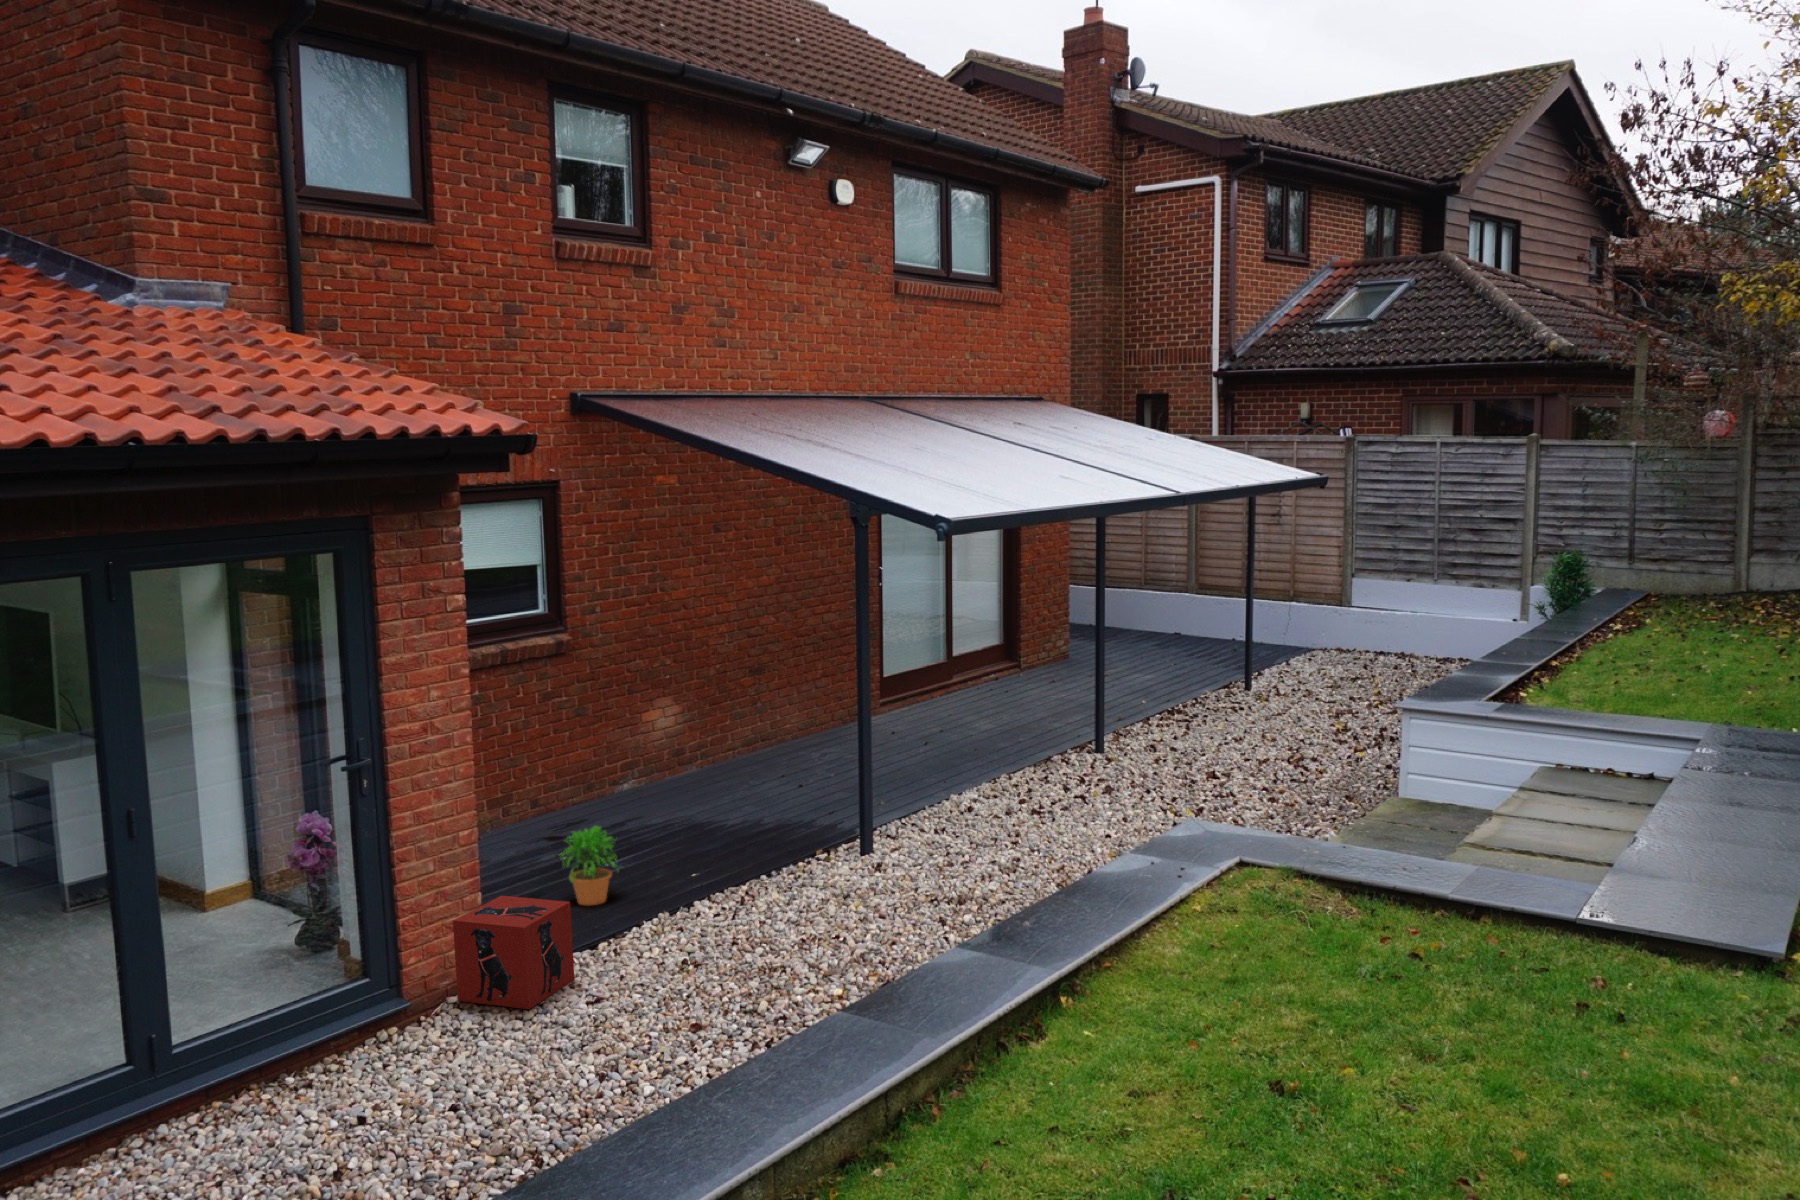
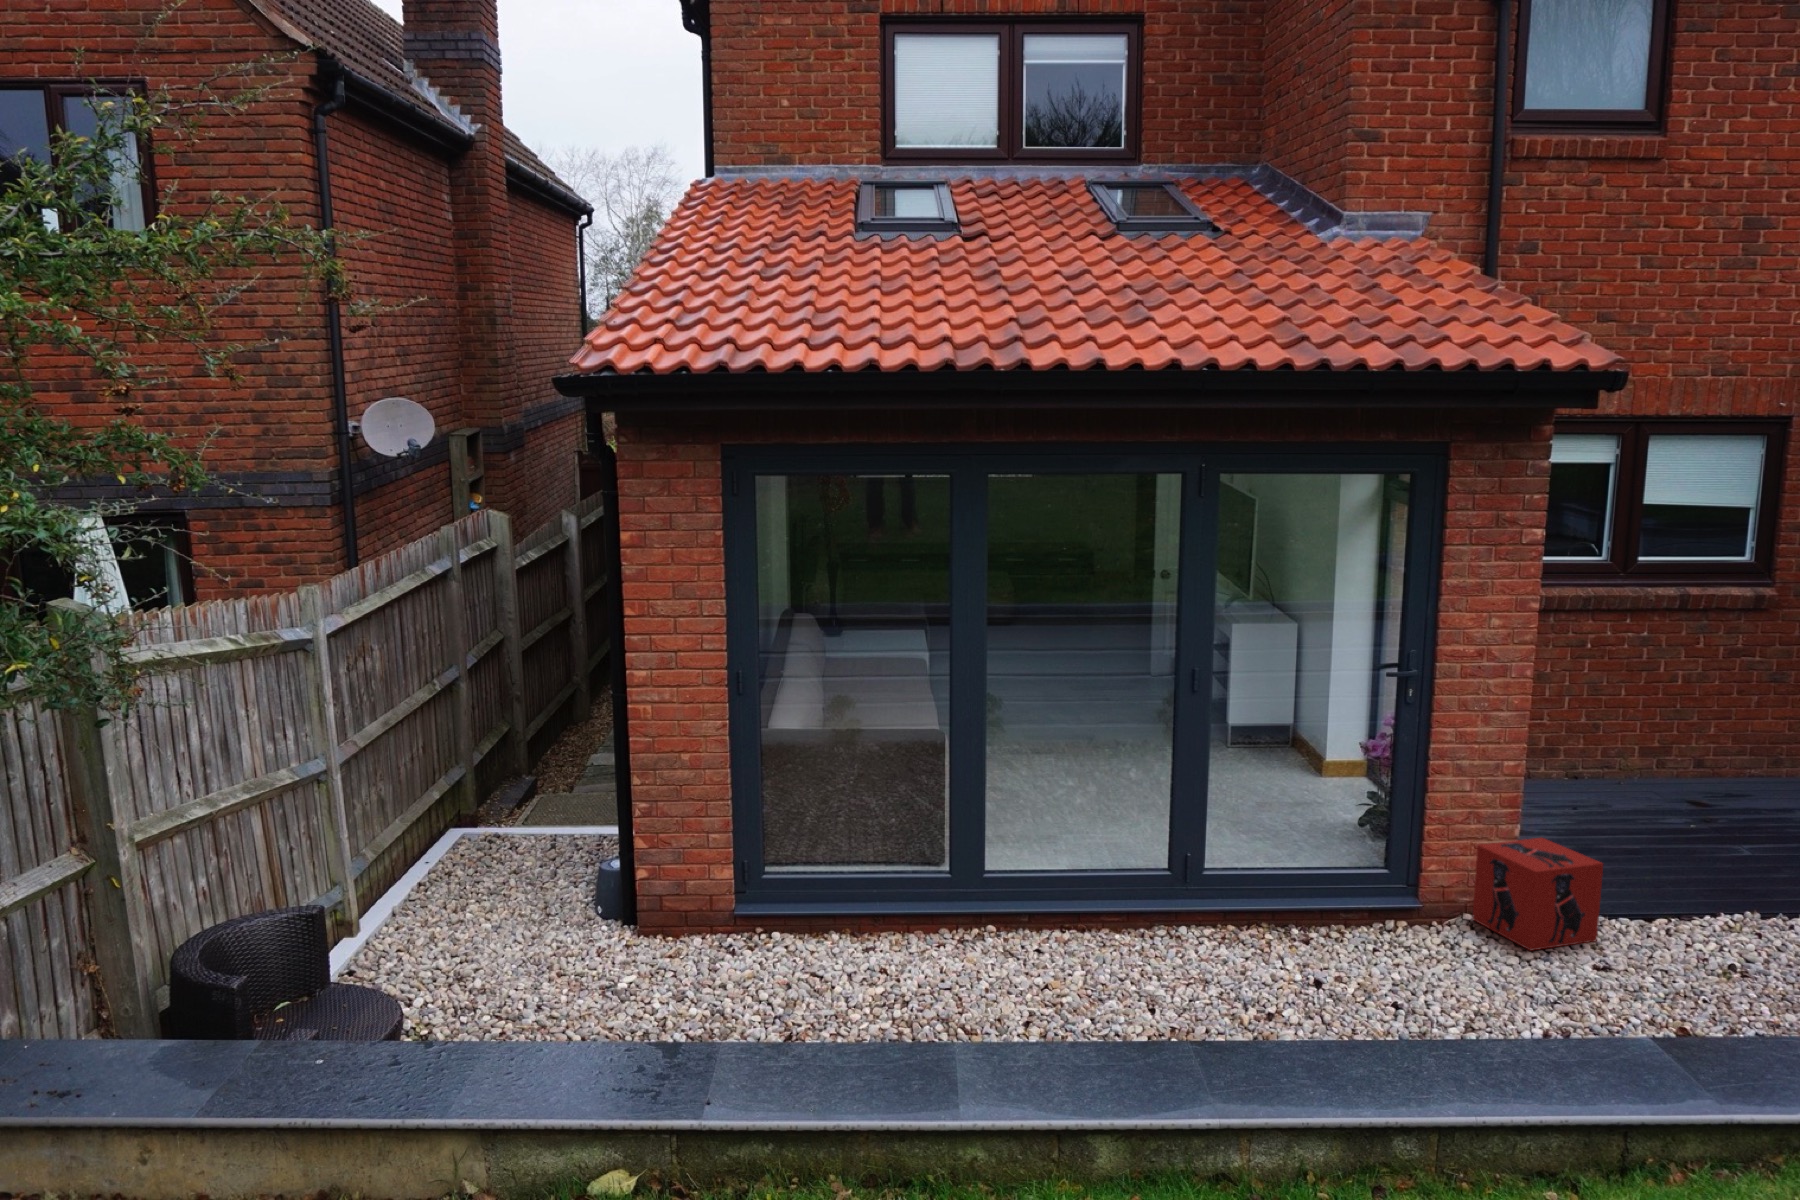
potted plant: present [561,826,618,906] -> none [1643,799,1724,881]

